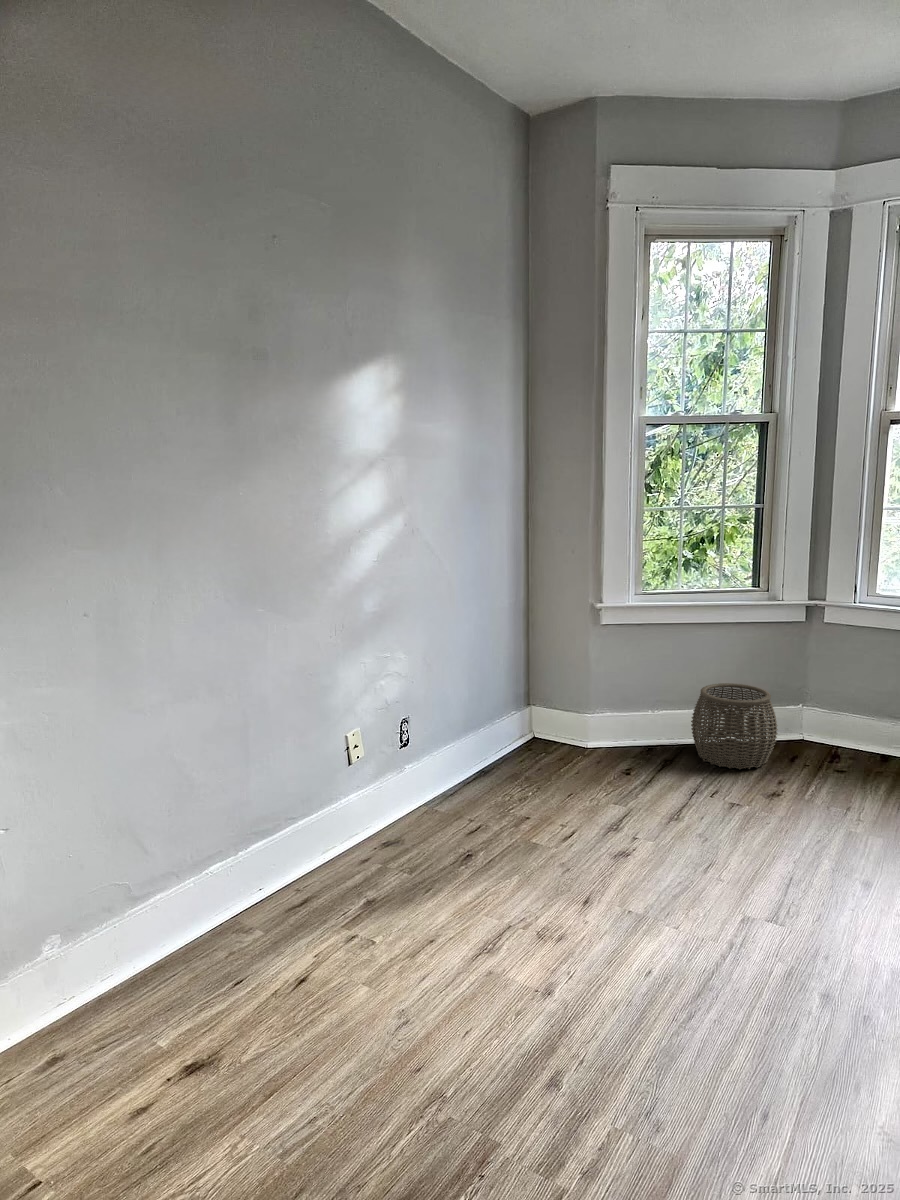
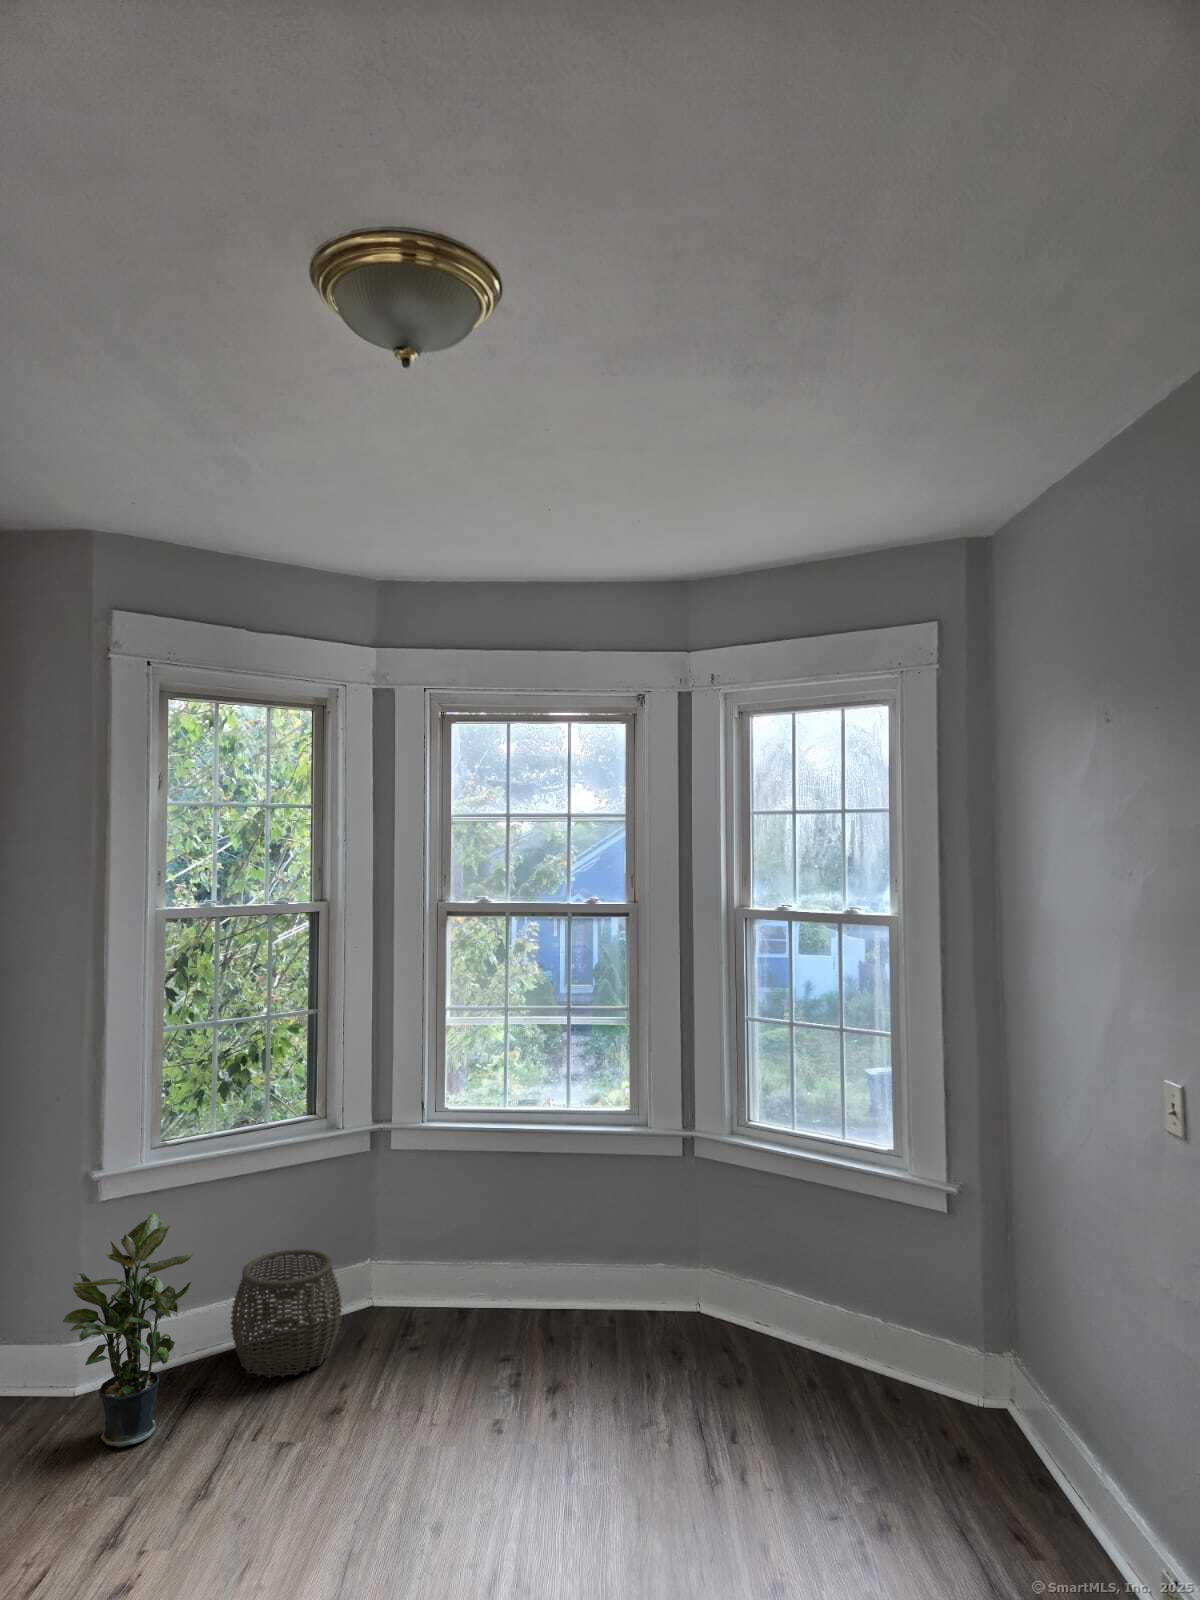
potted plant: none [581,631,667,781] -> present [63,1211,193,1448]

